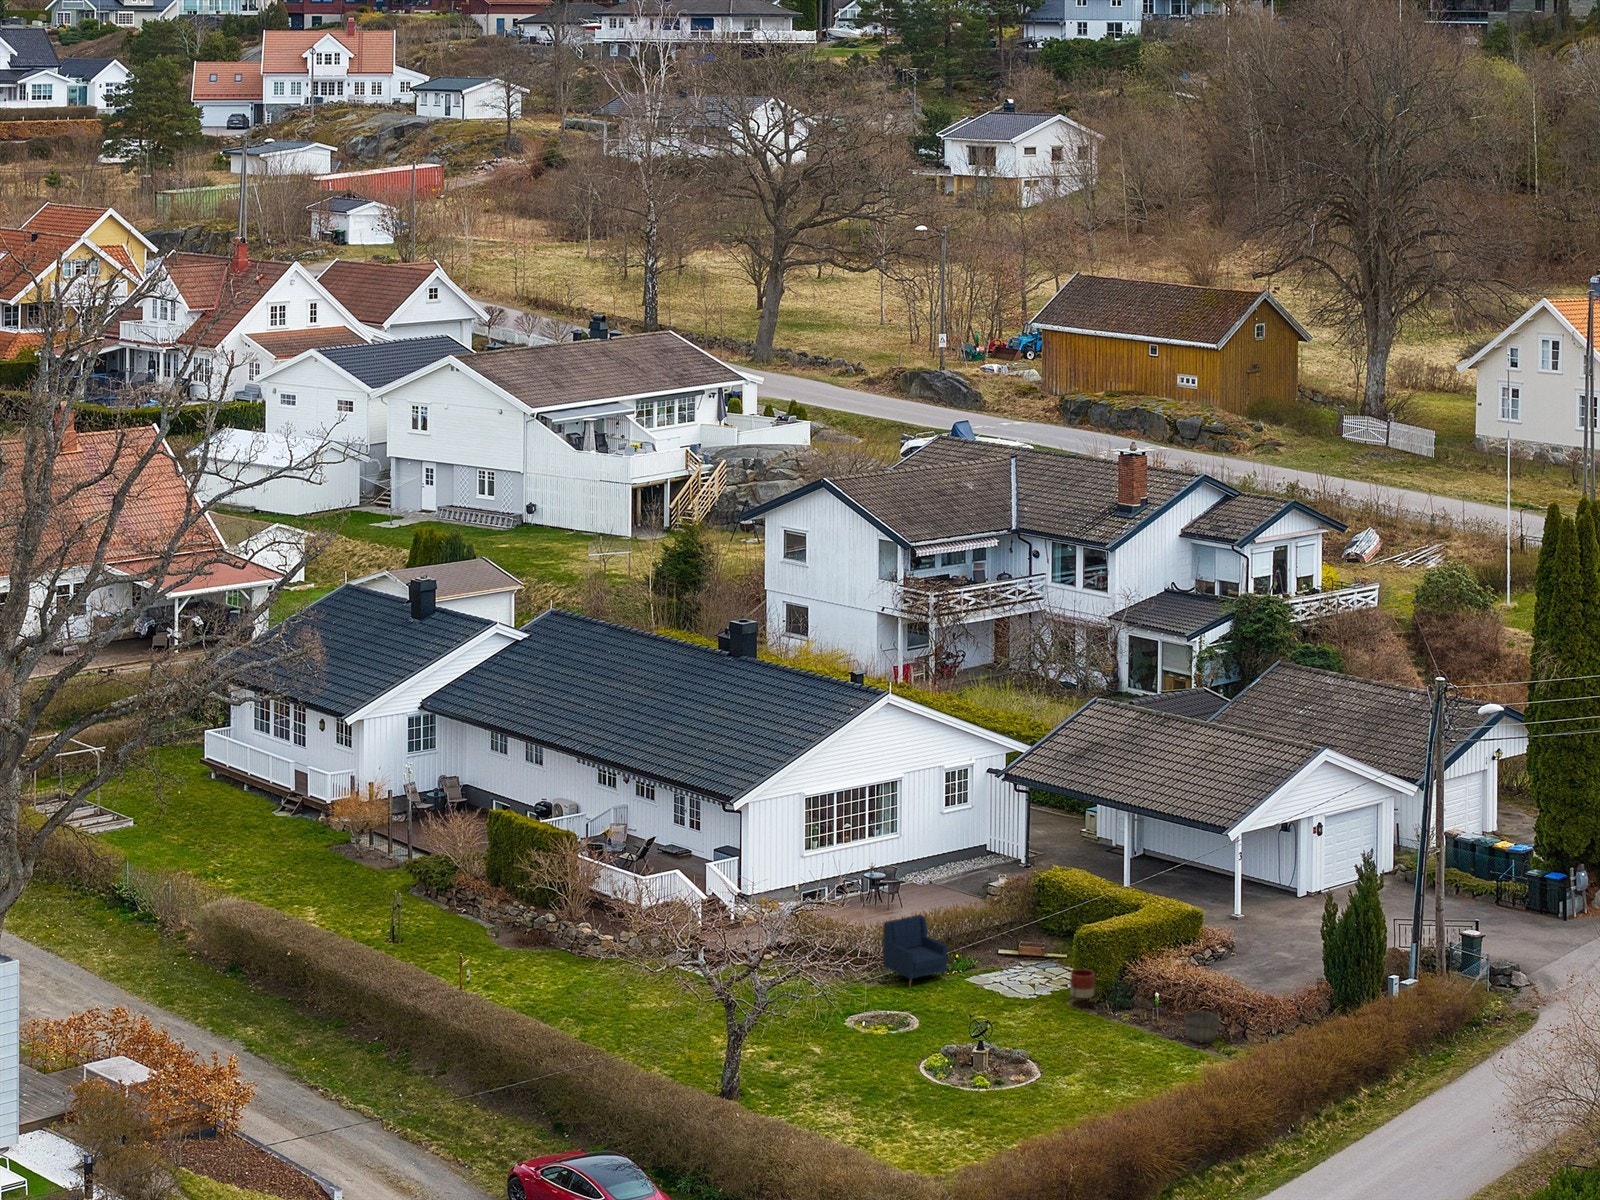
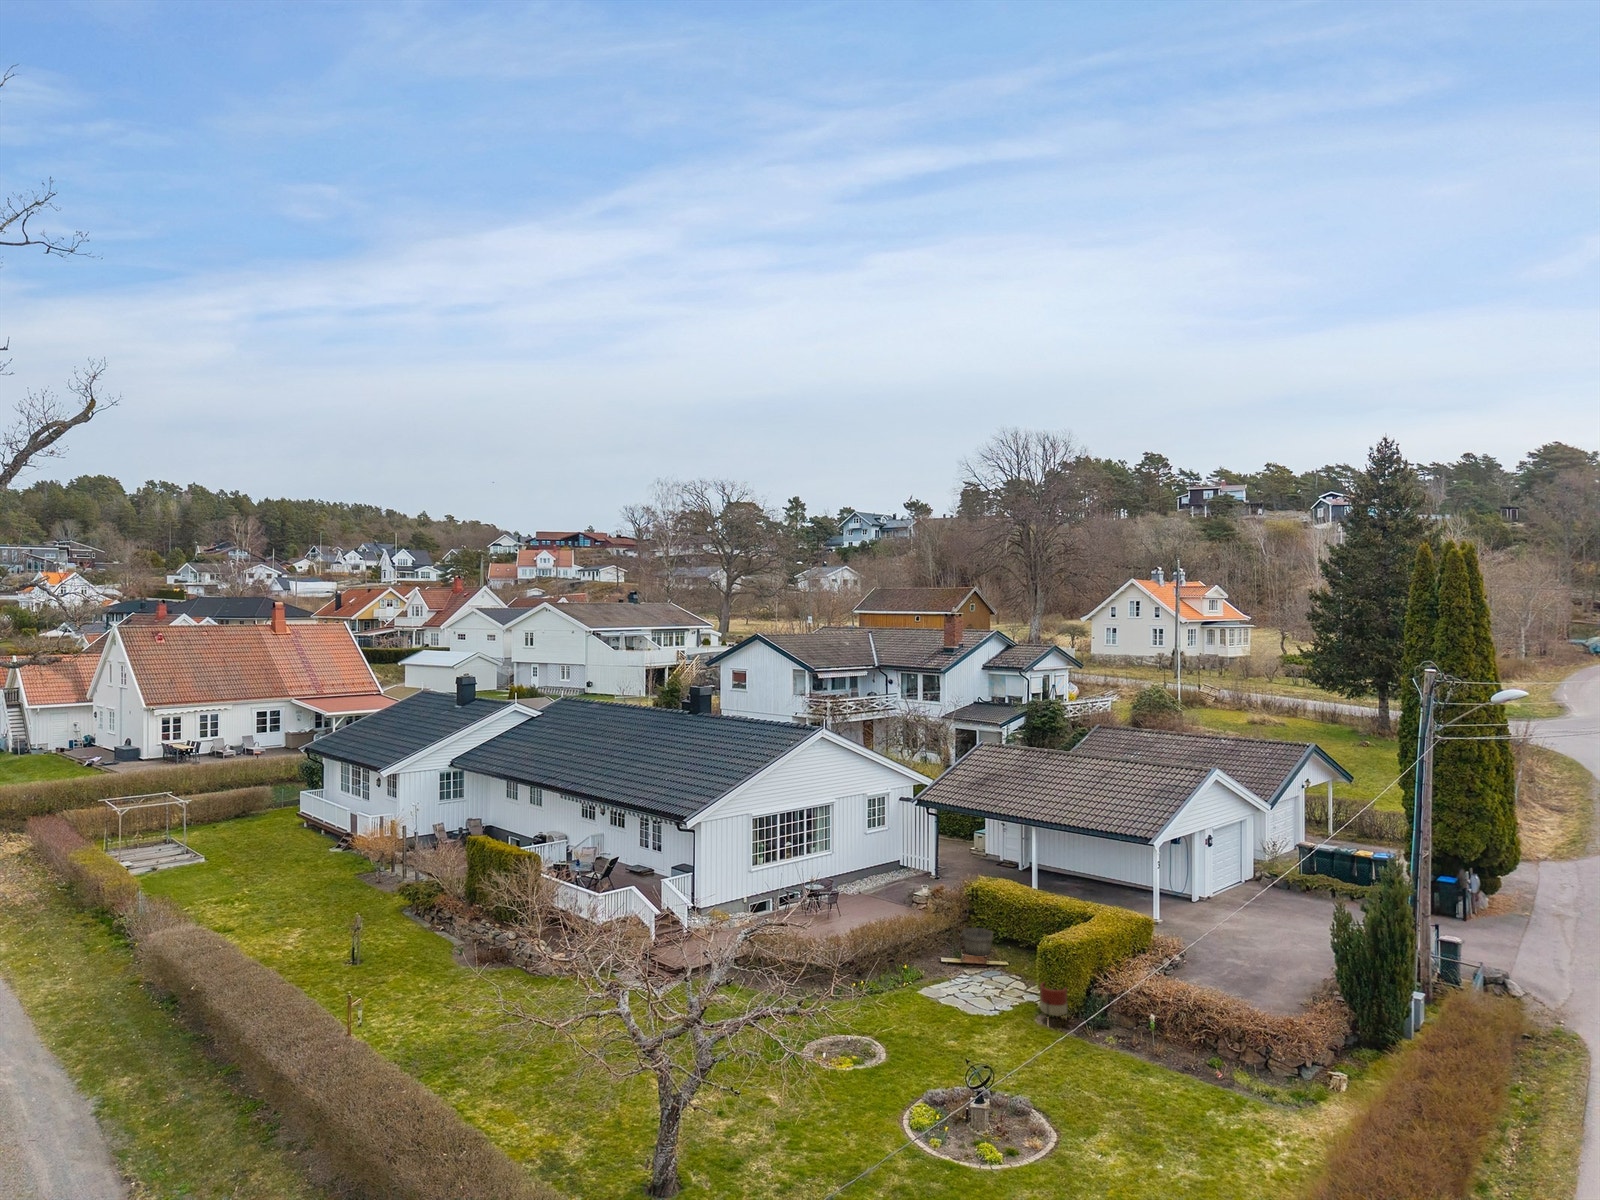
armchair: present [883,915,947,986] -> none [834,924,900,1005]
wooden bucket: present [1184,1011,1220,1043] -> present [962,928,993,956]

